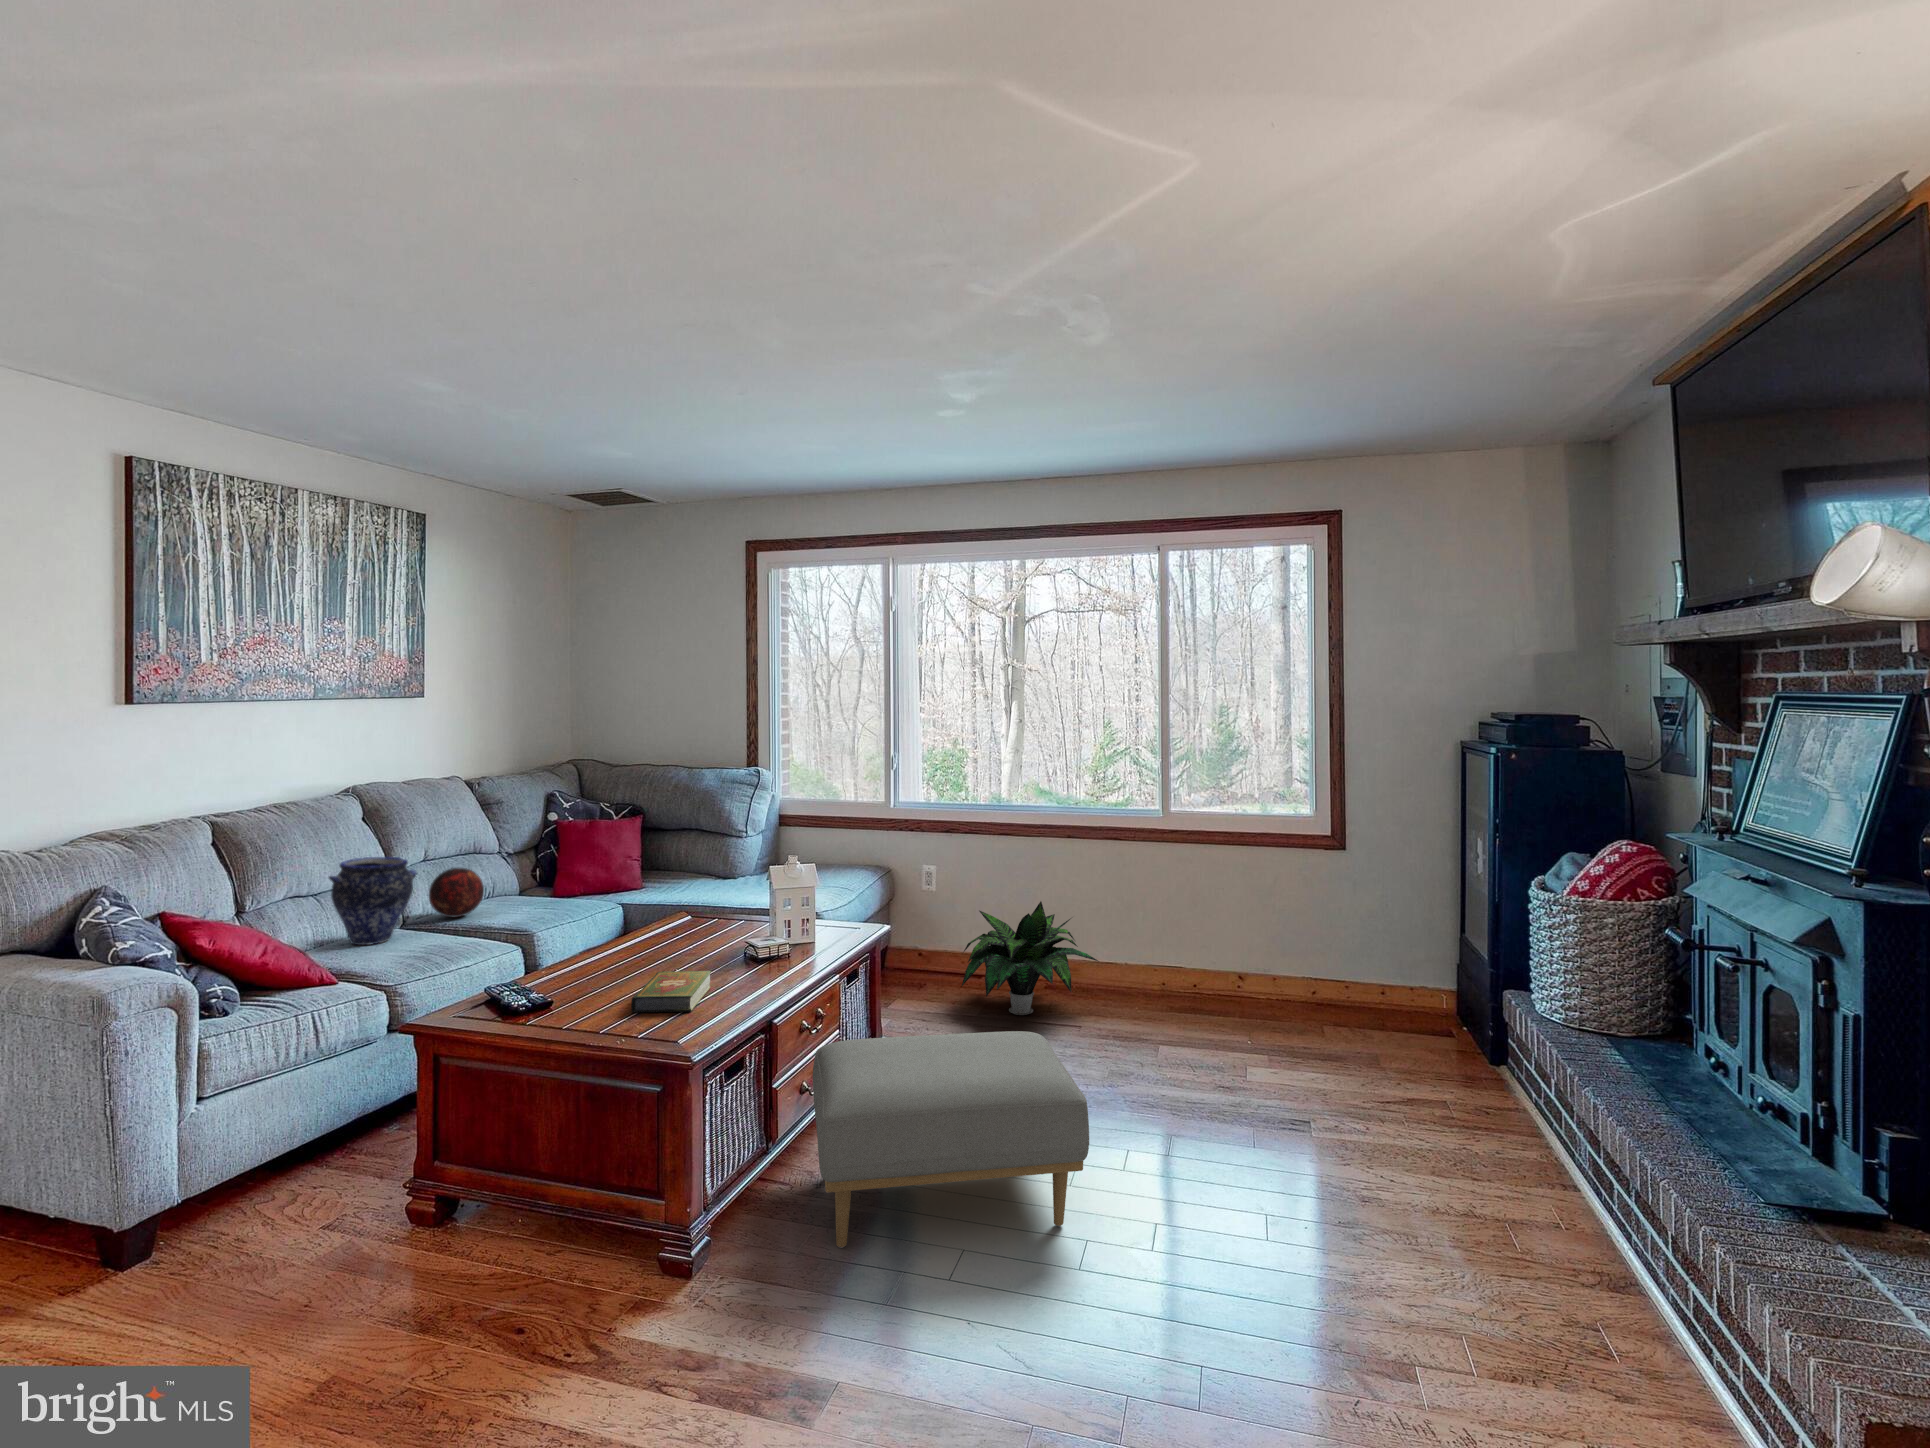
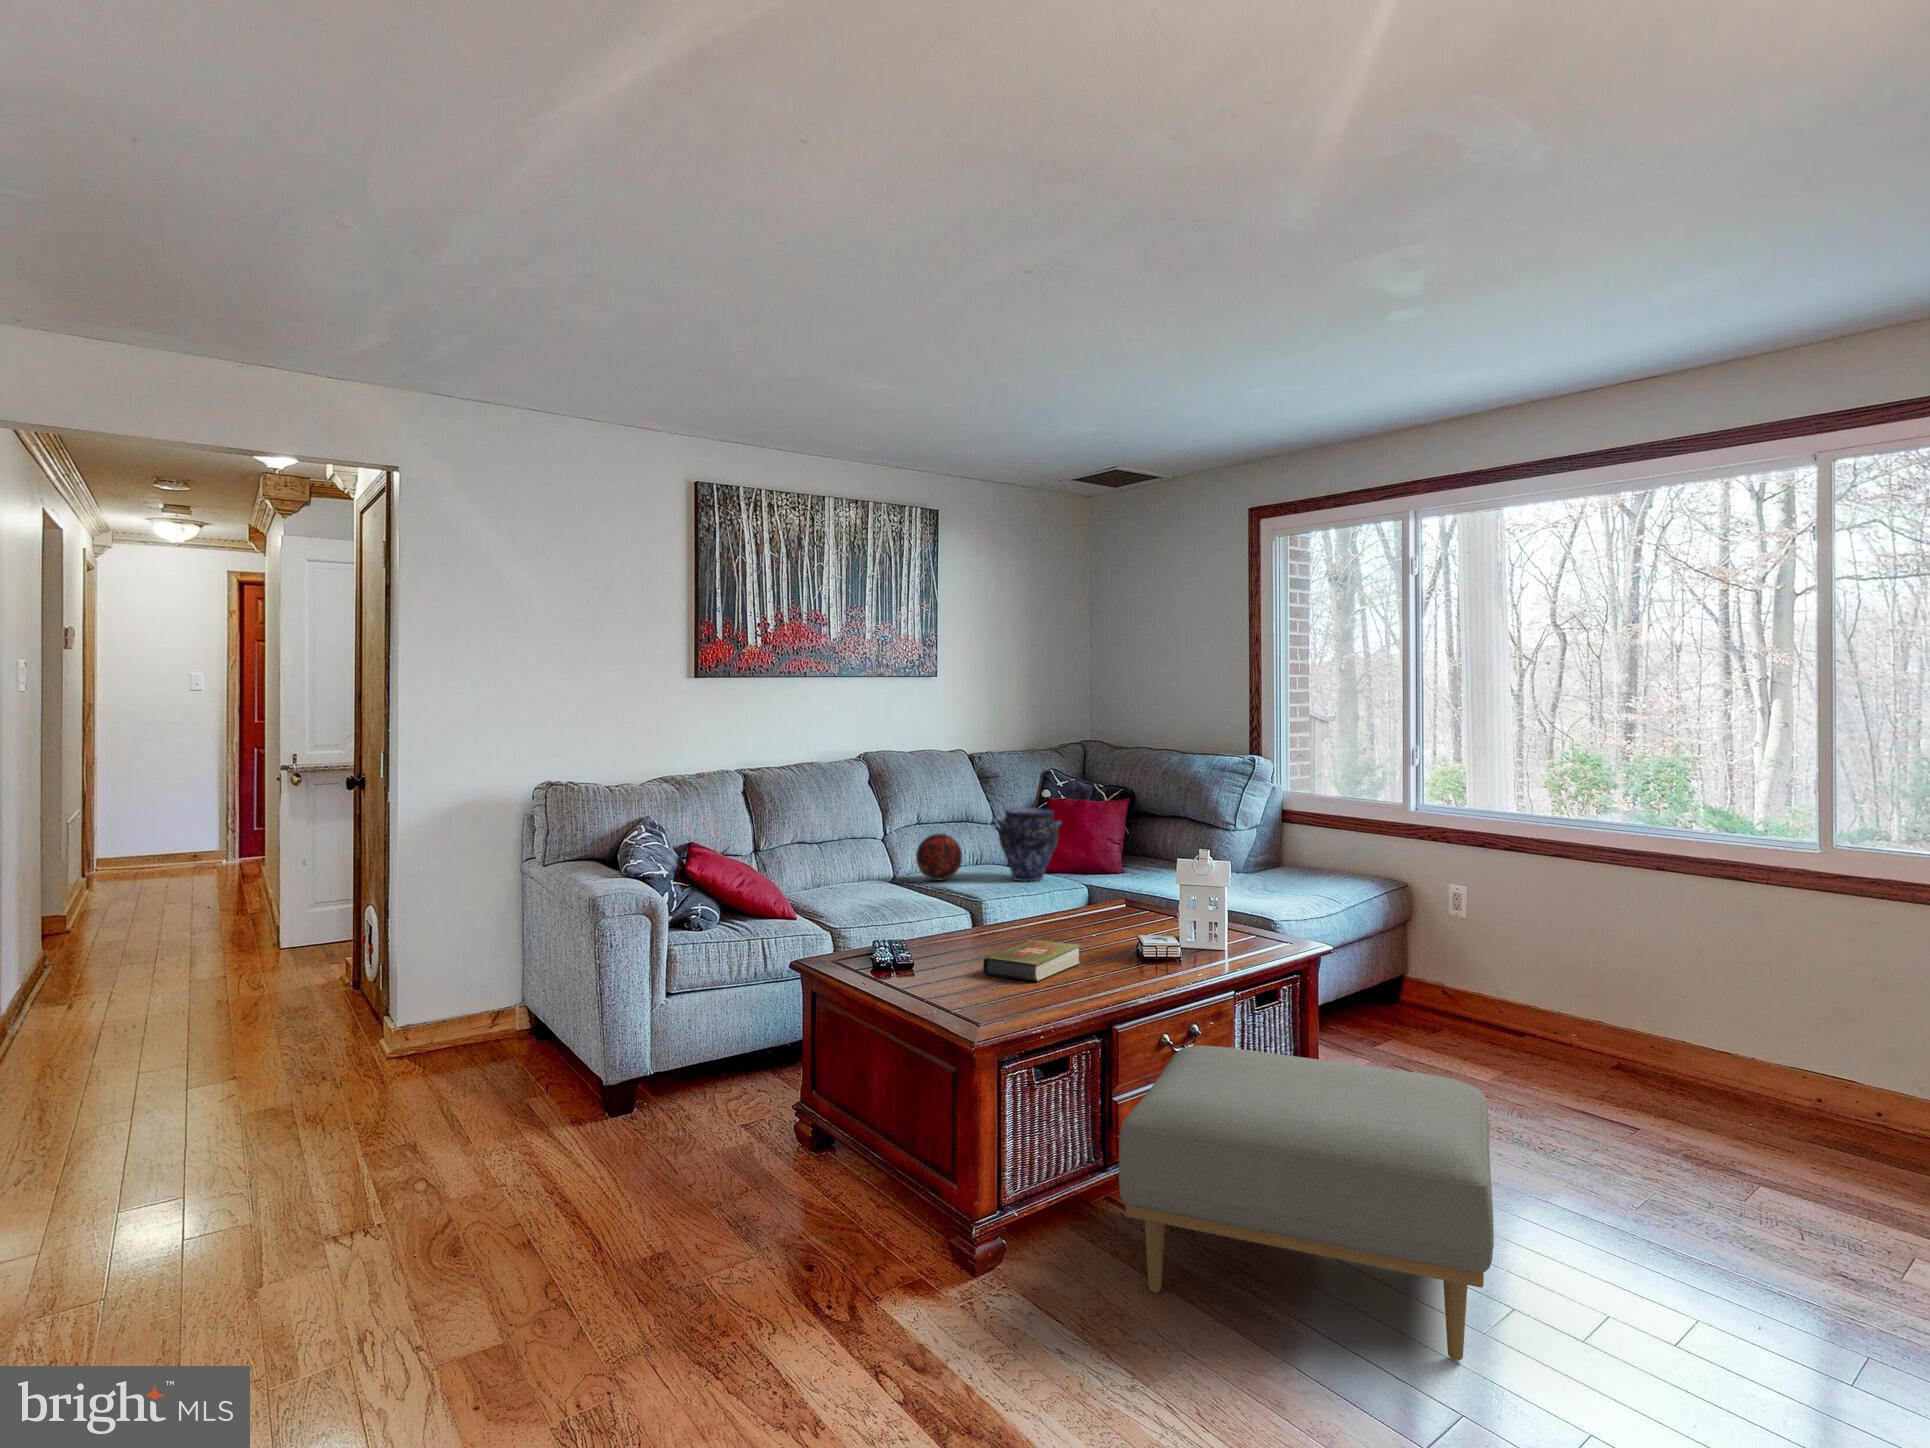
vase: present [329,857,417,945] -> present [997,808,1061,882]
potted plant: present [962,901,1098,1015] -> none [1463,927,1680,1080]

